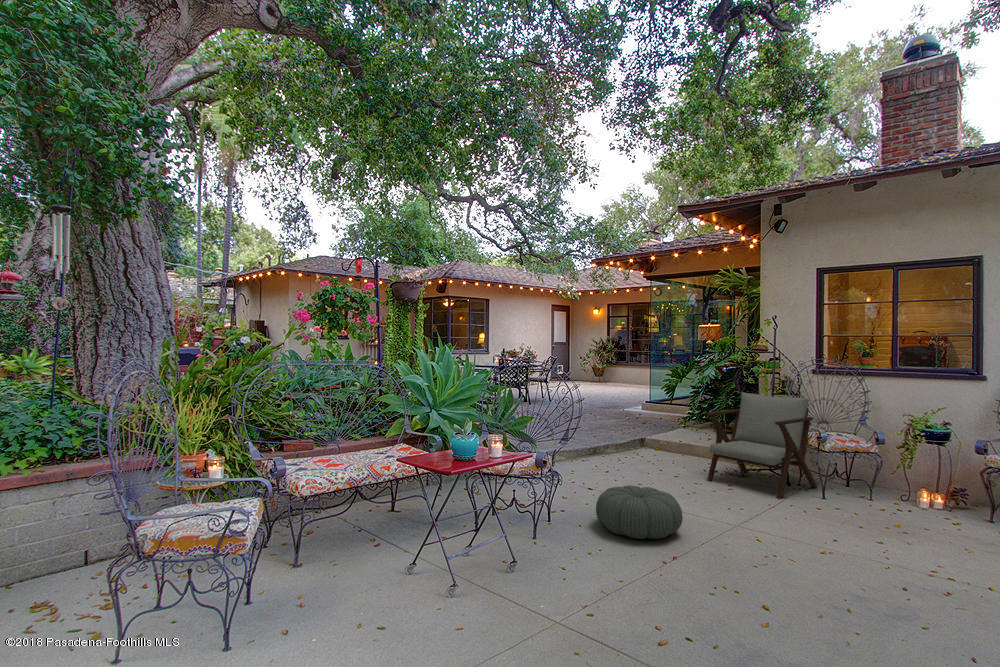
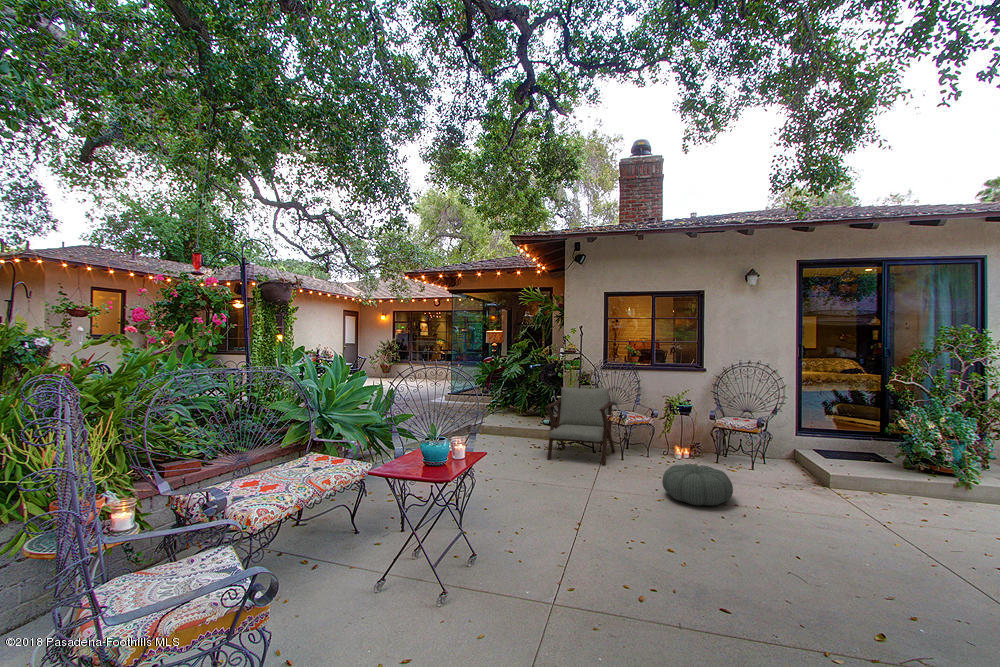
pouf: present [596,485,683,539] -> present [662,464,733,506]

